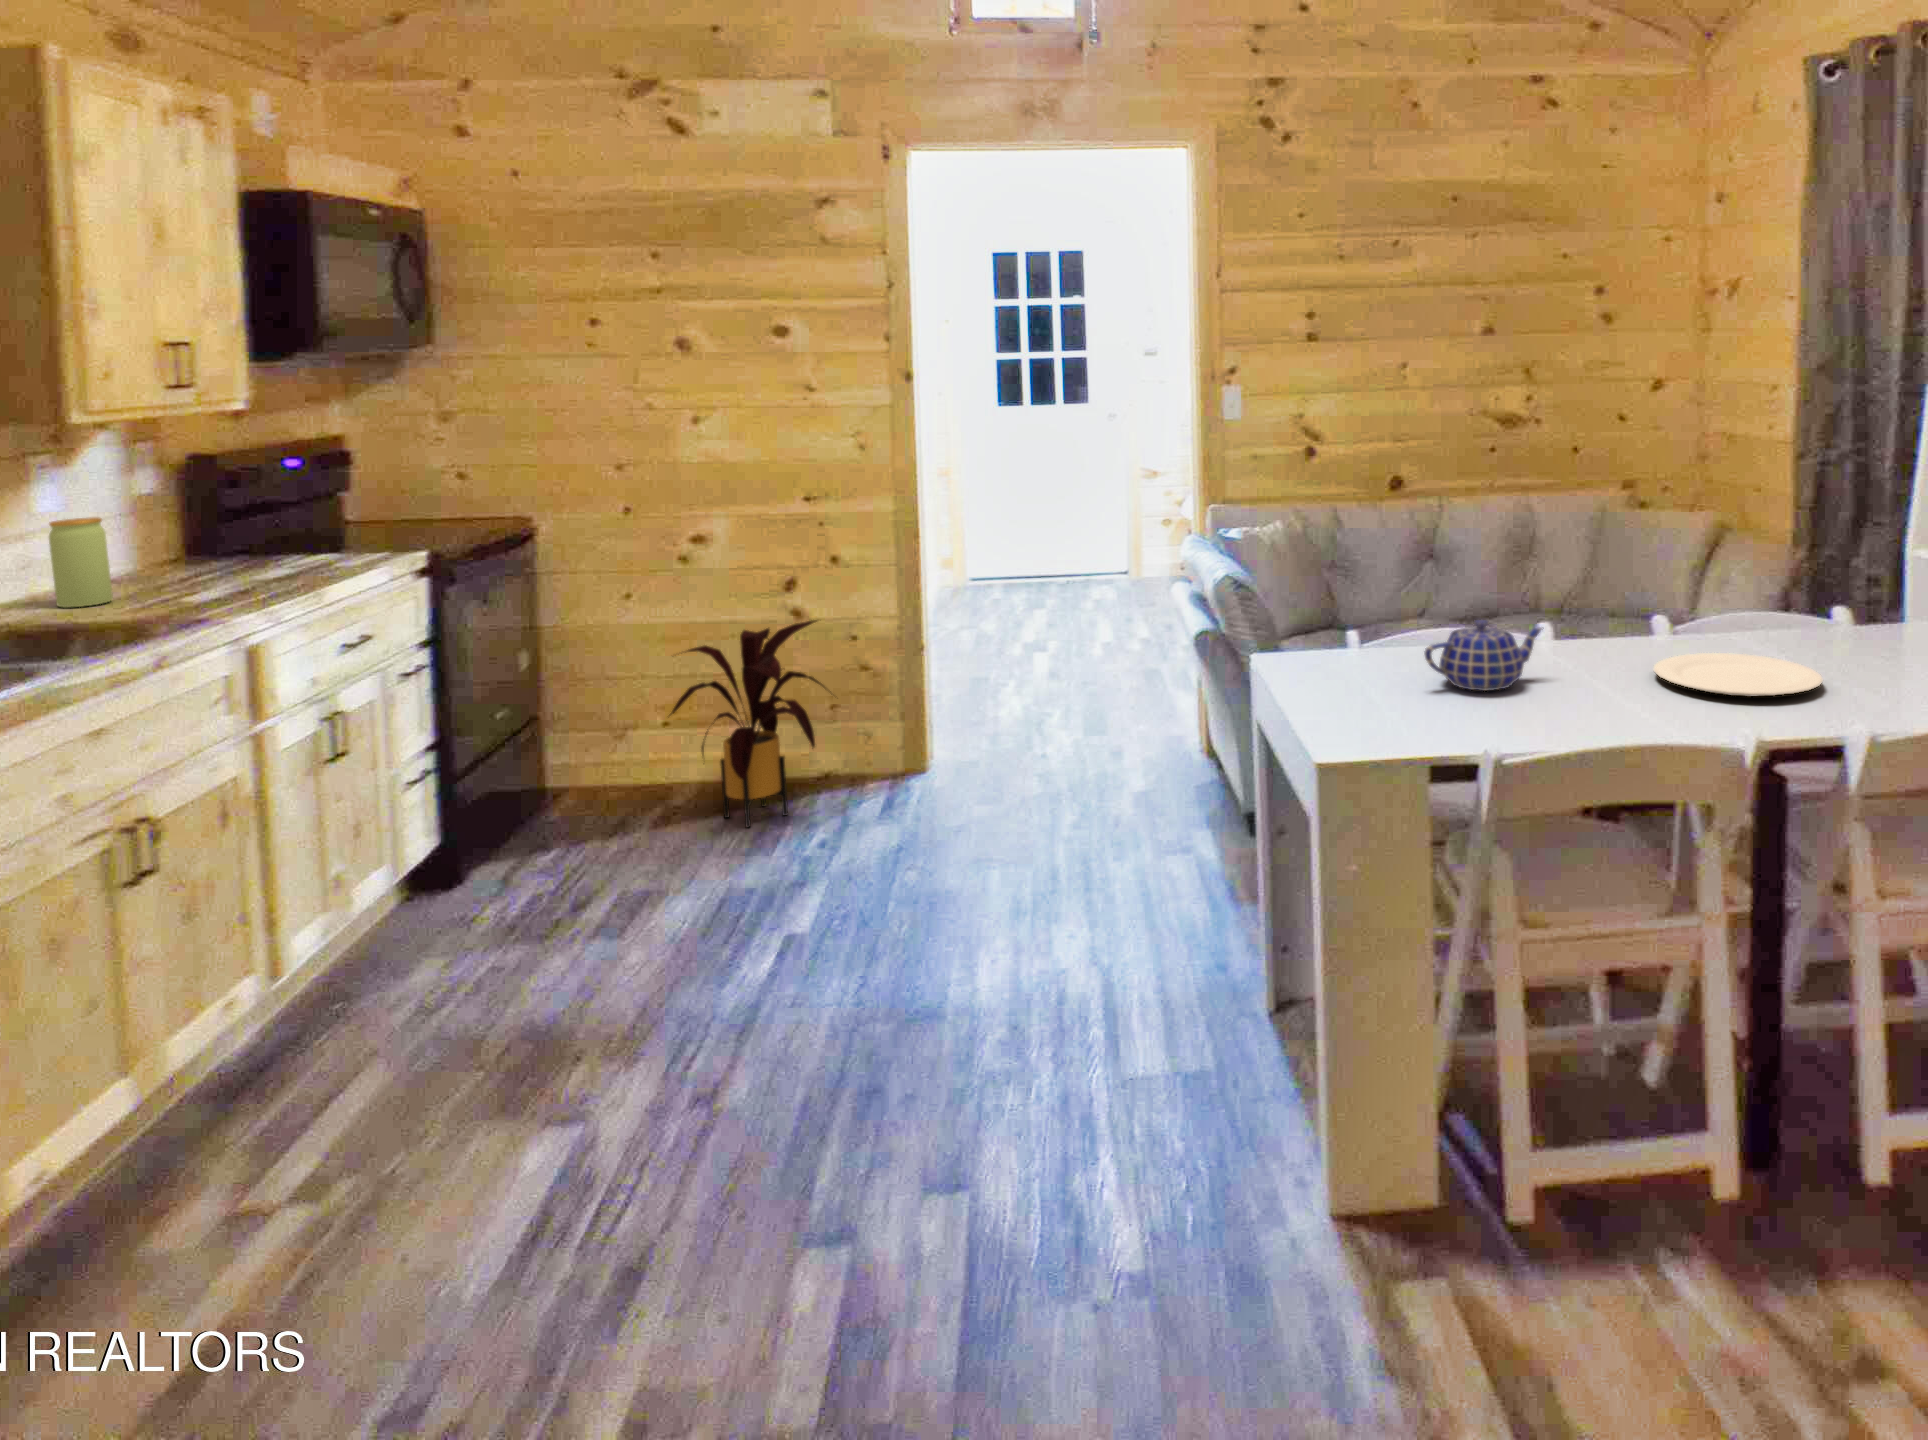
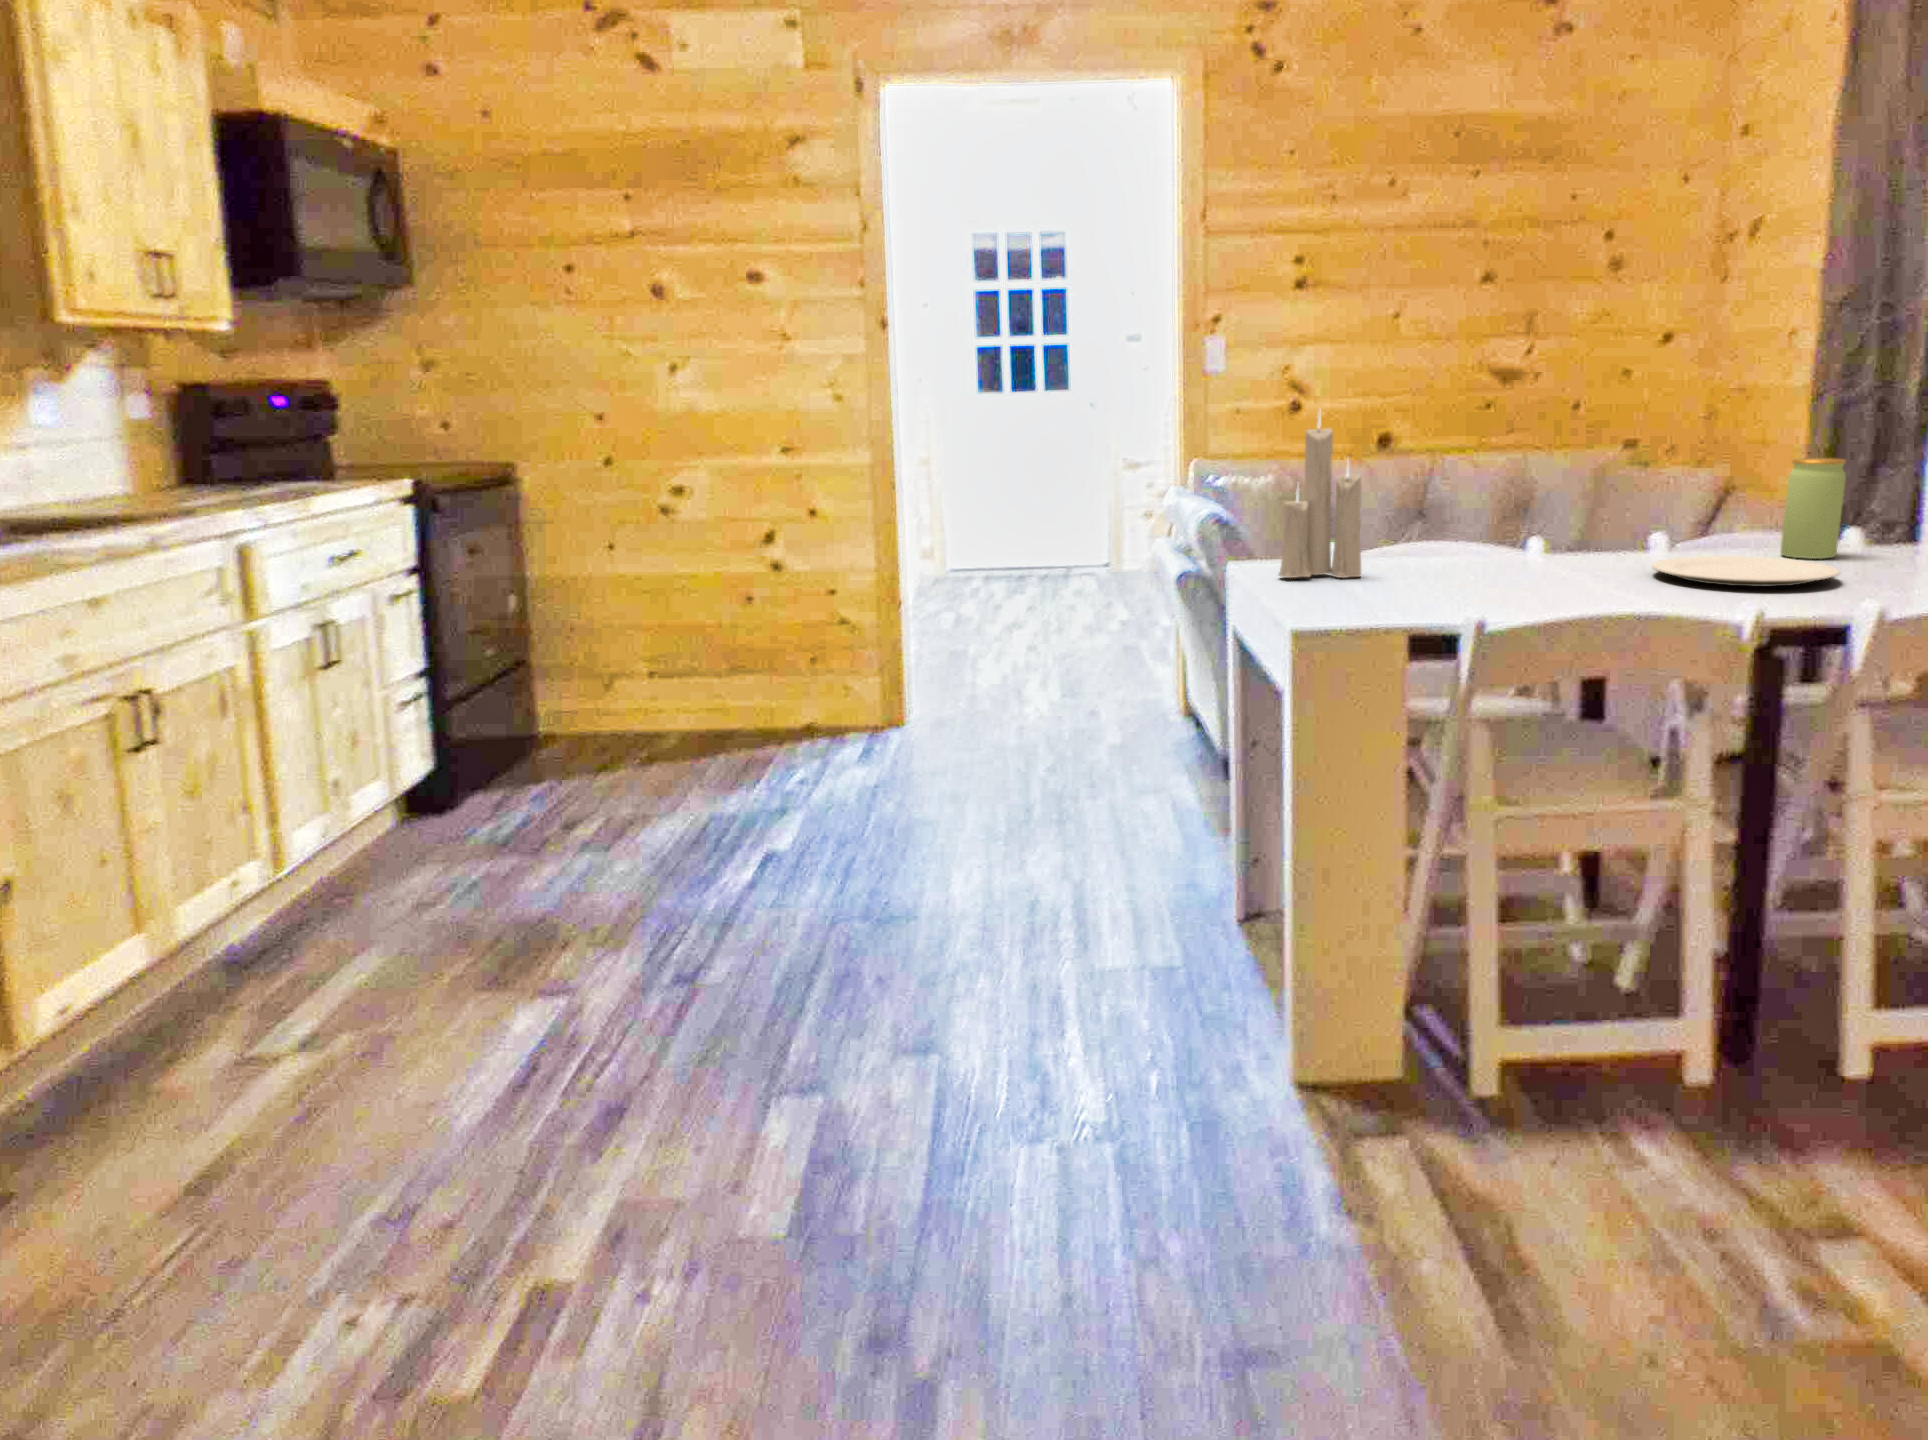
candle: none [1305,512,1384,682] -> present [1279,417,1361,578]
jar: present [49,517,113,608] -> present [1781,458,1846,559]
house plant: present [670,620,825,827] -> none [648,573,815,768]
teapot: present [1424,620,1542,691] -> none [1405,511,1535,583]

